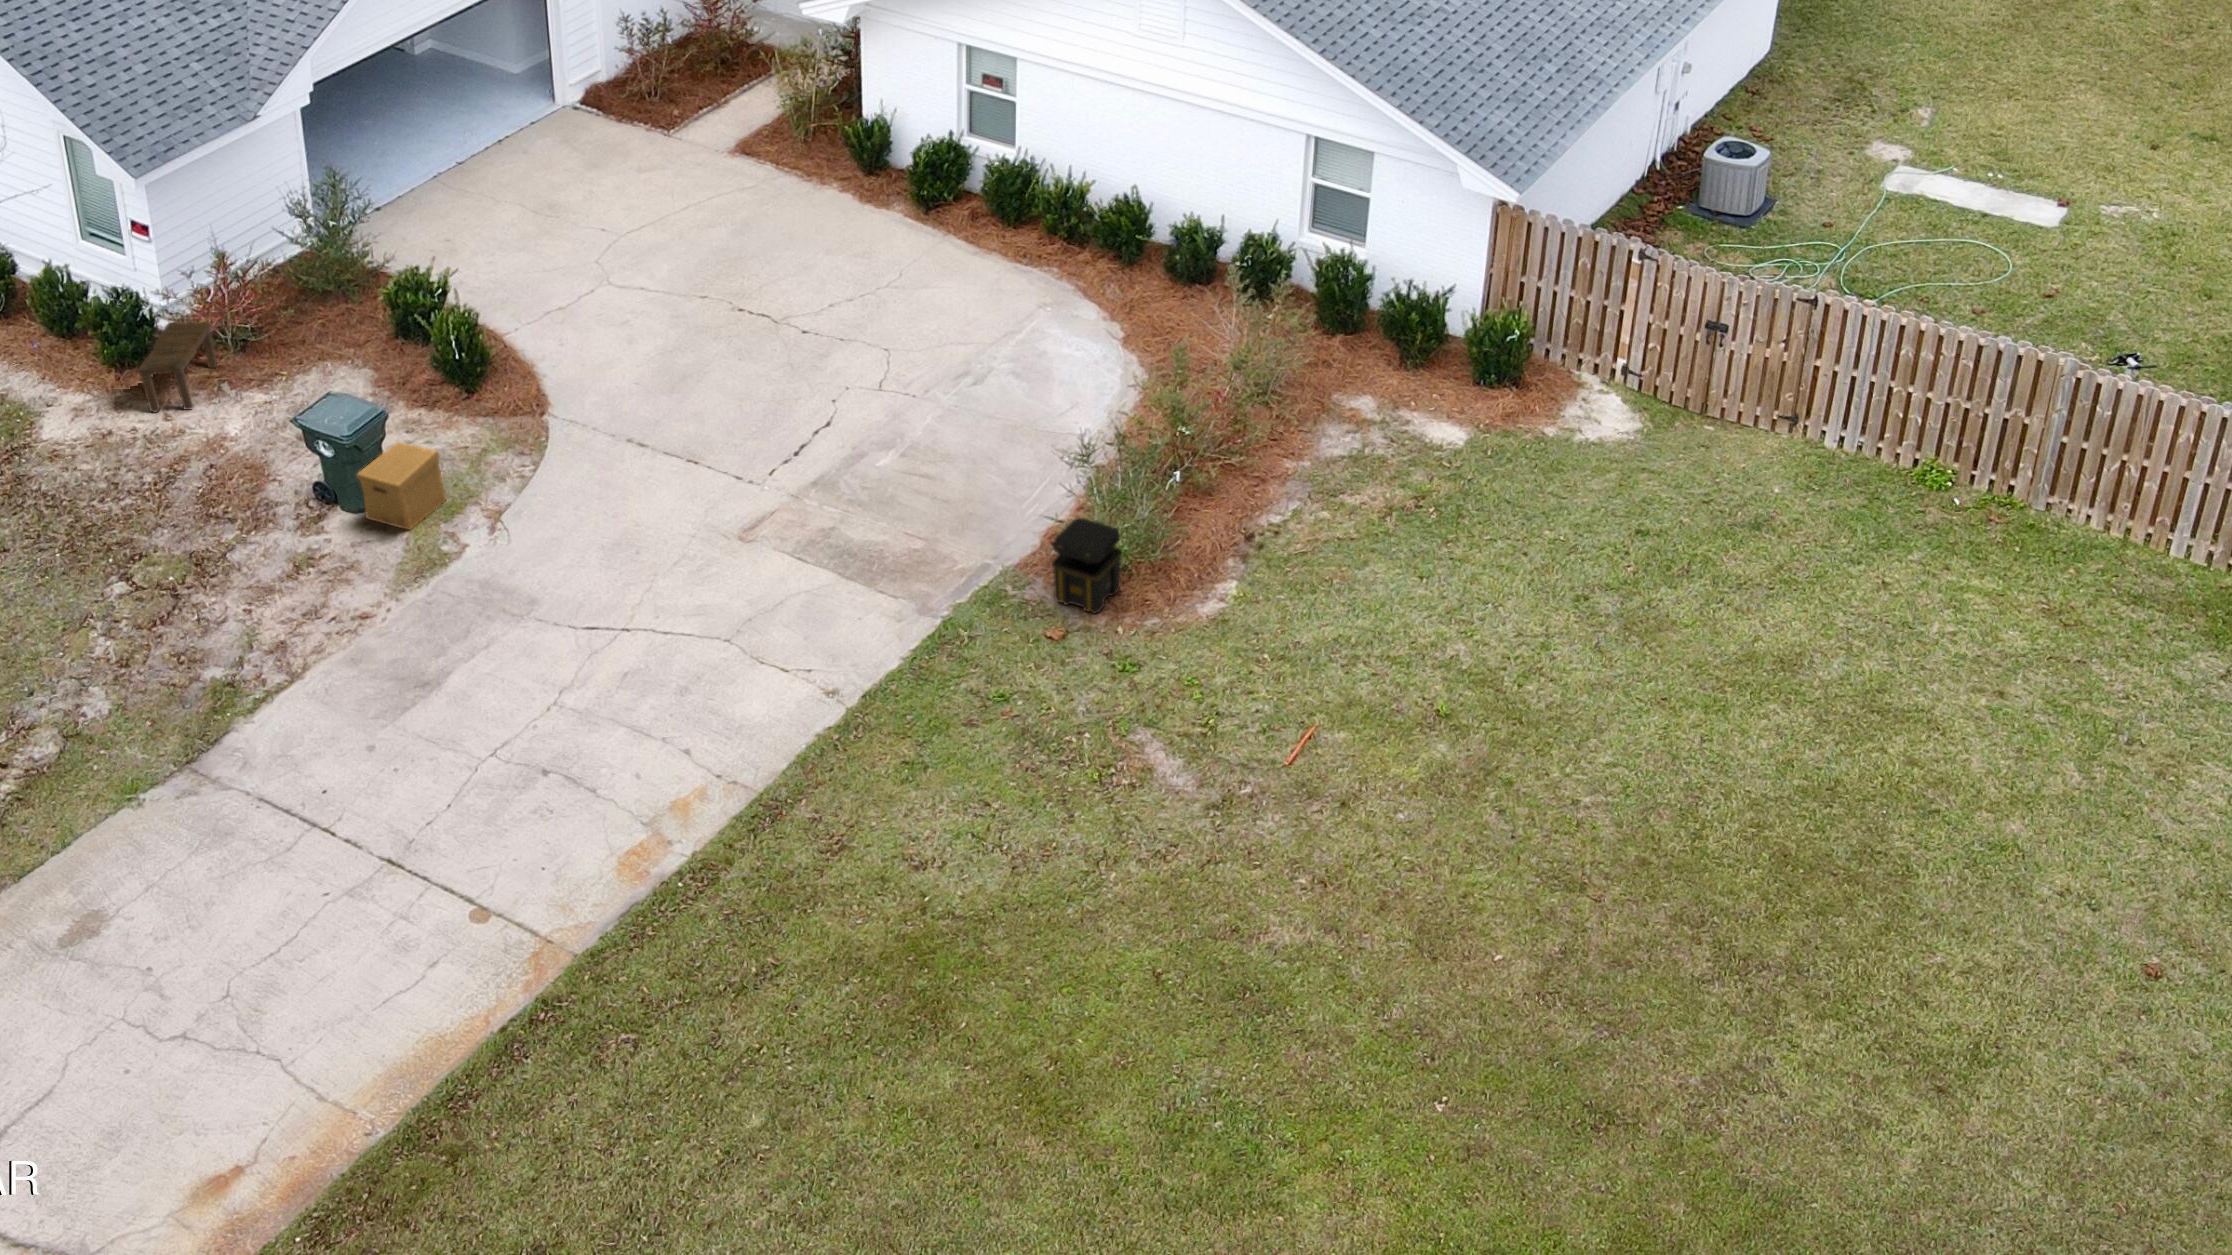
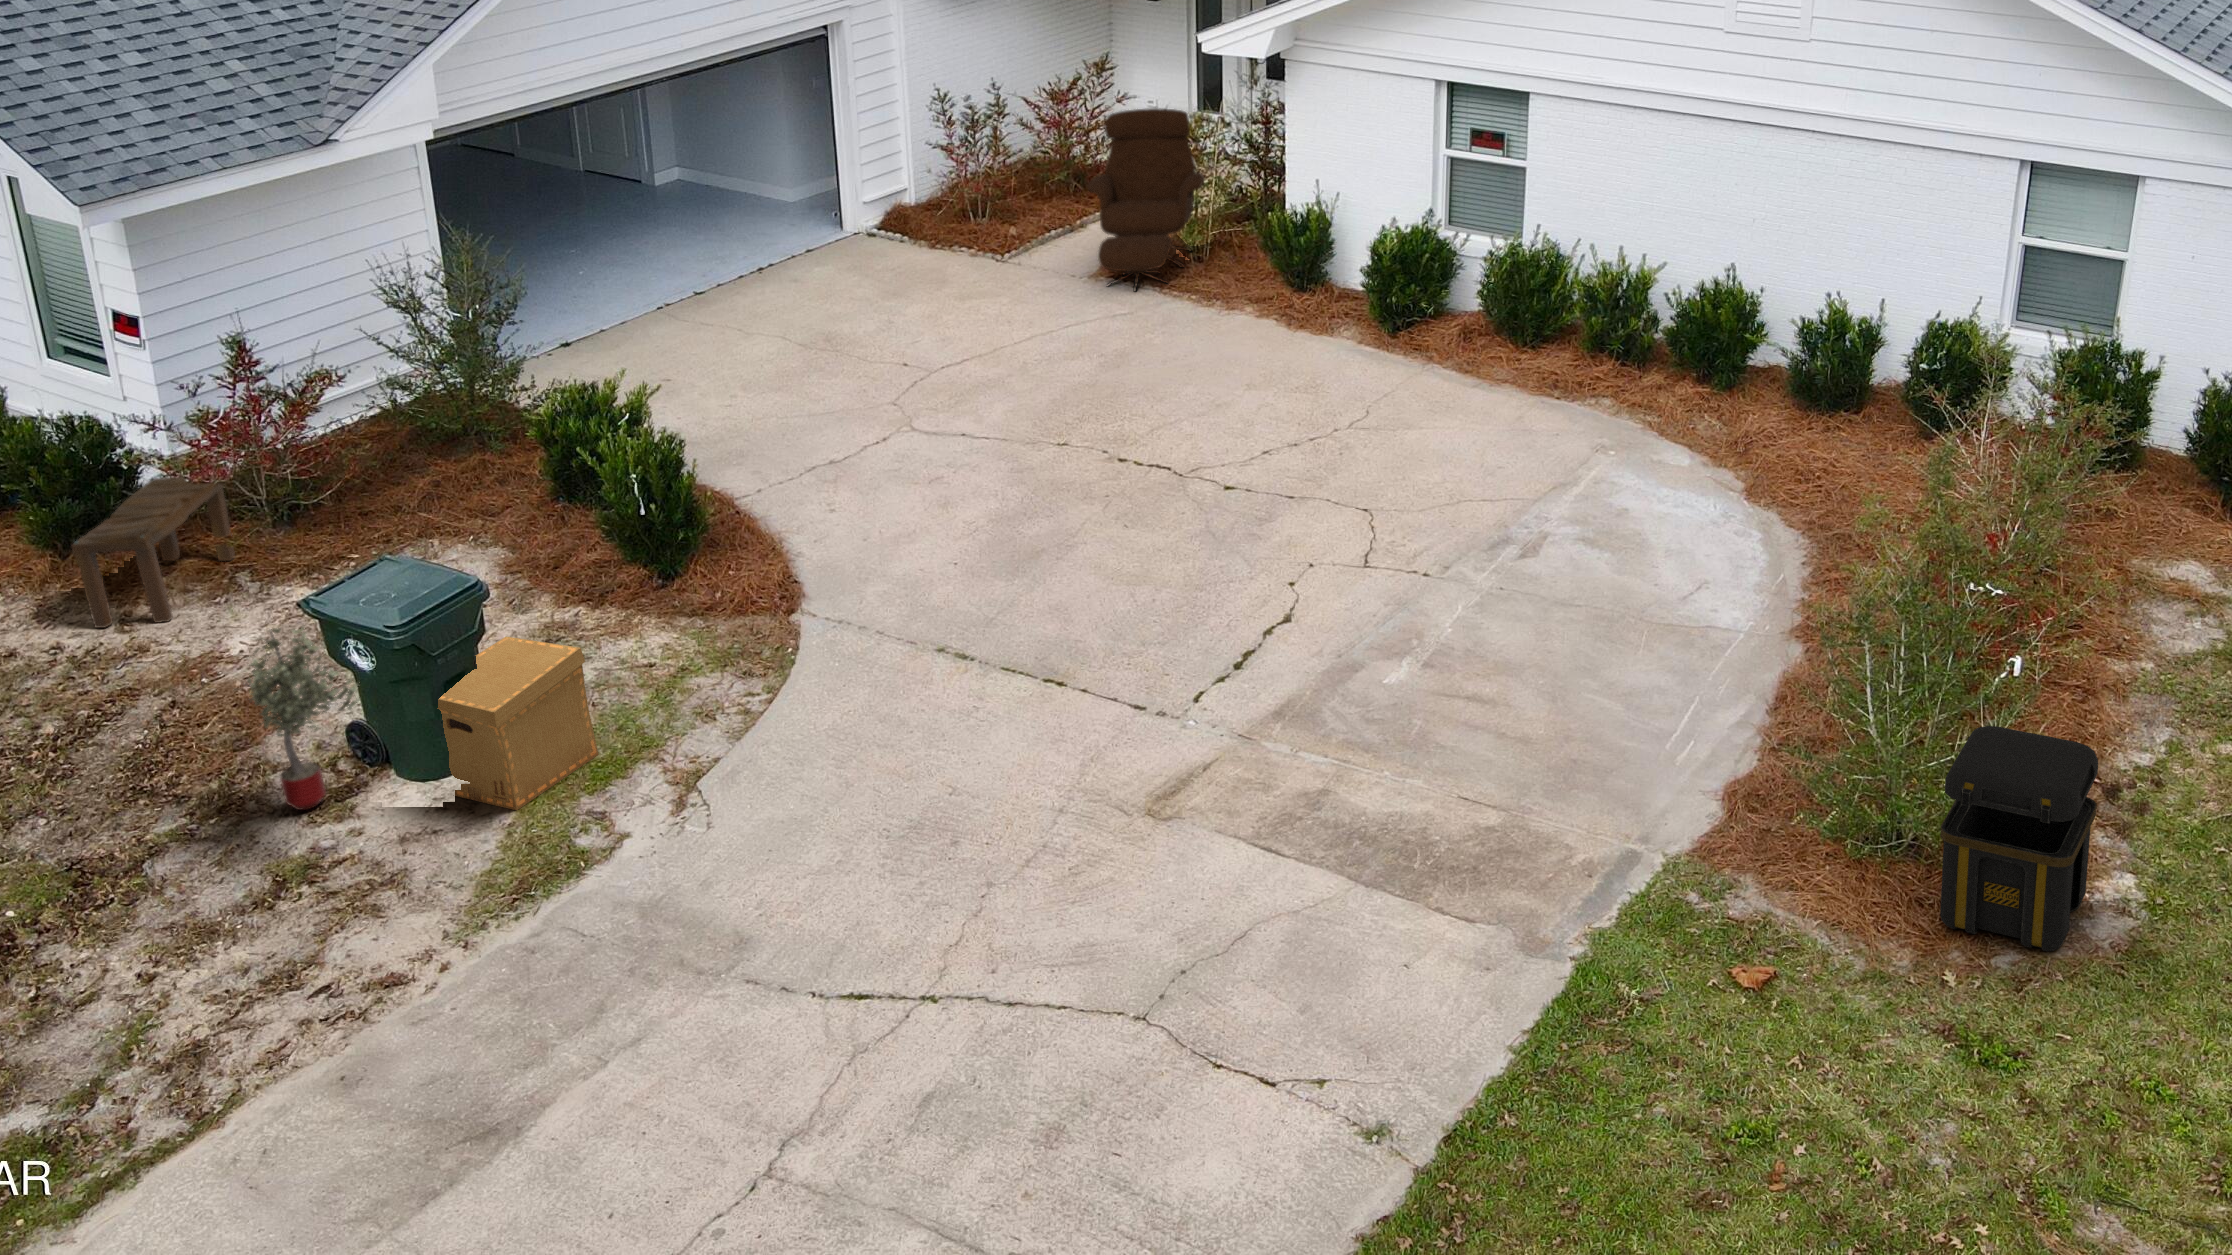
lounge chair: none [720,52,795,177] -> present [1088,108,1204,291]
potted tree: none [268,442,328,528] -> present [246,626,360,810]

